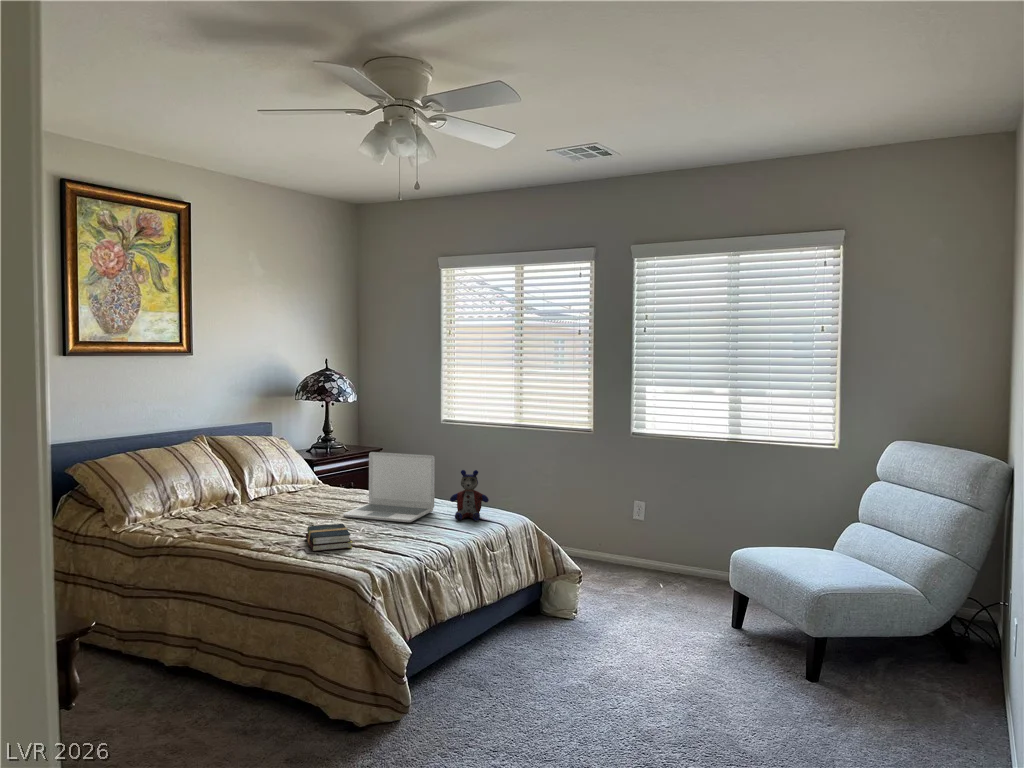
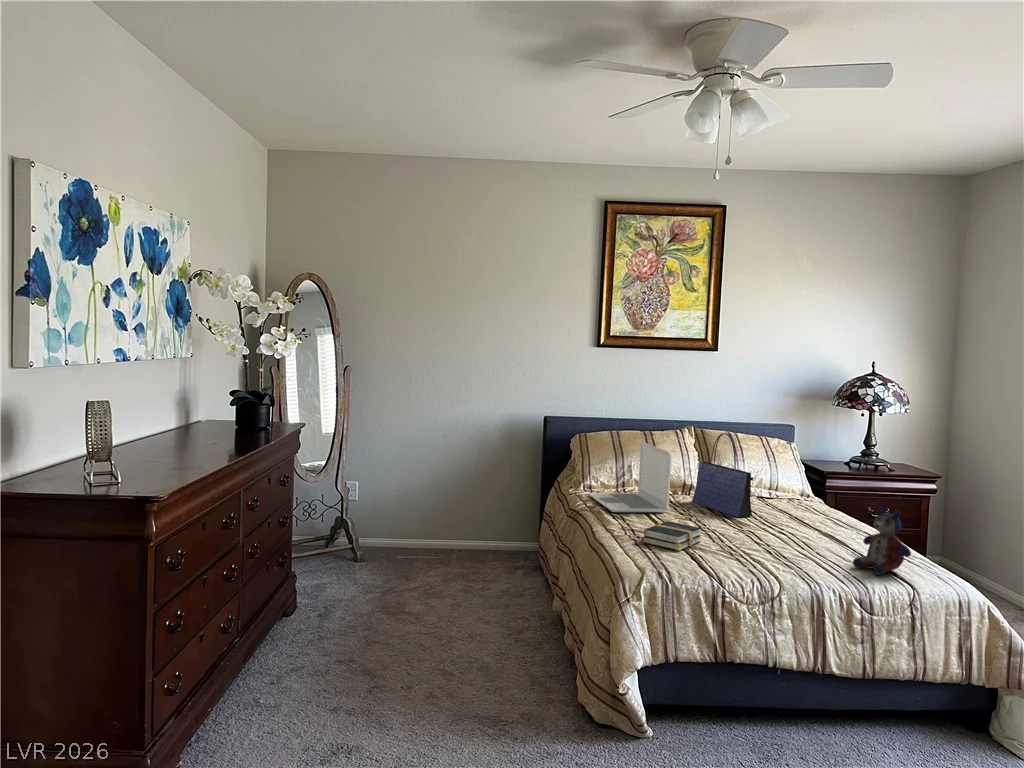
tote bag: none [252,435,324,510] -> present [692,433,753,517]
laptop: present [343,452,435,522] -> present [589,442,672,512]

